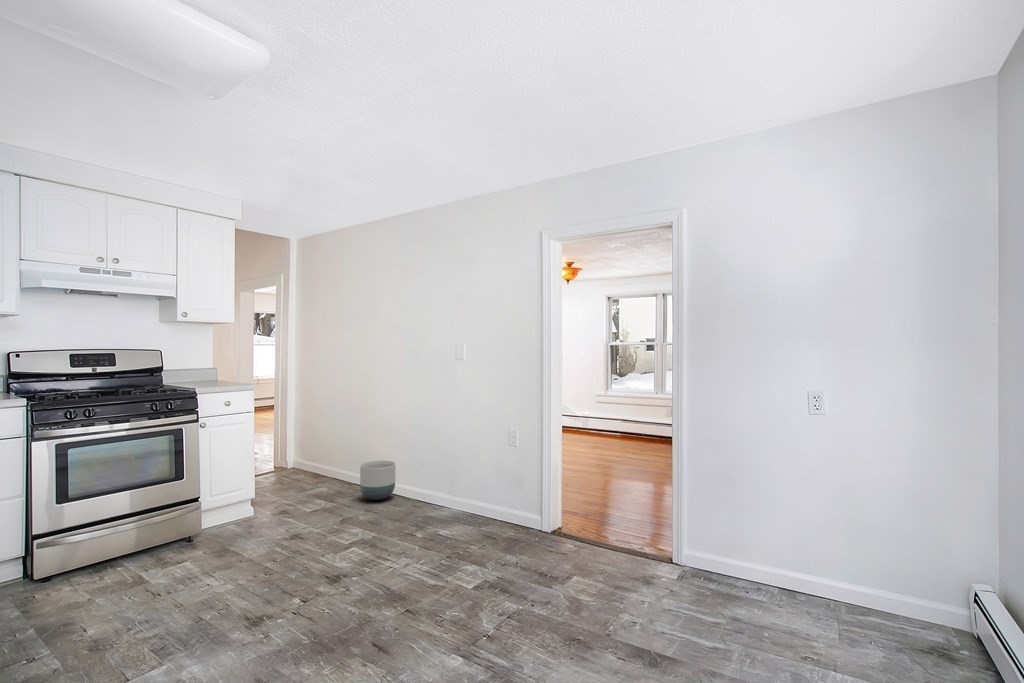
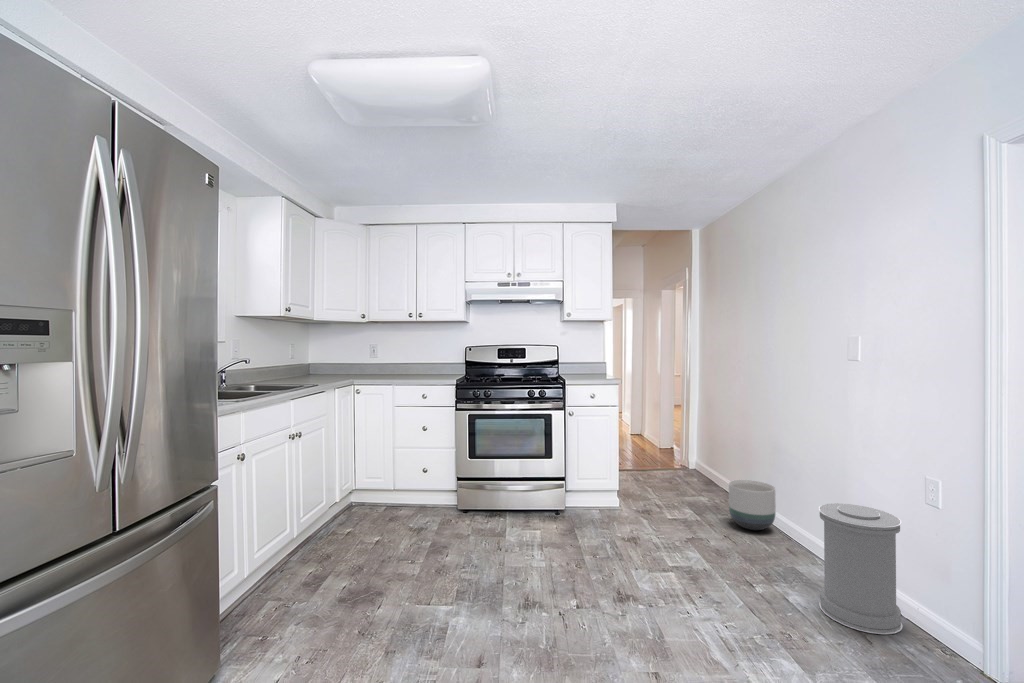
trash can: none [454,456,498,533] -> present [818,503,903,634]

